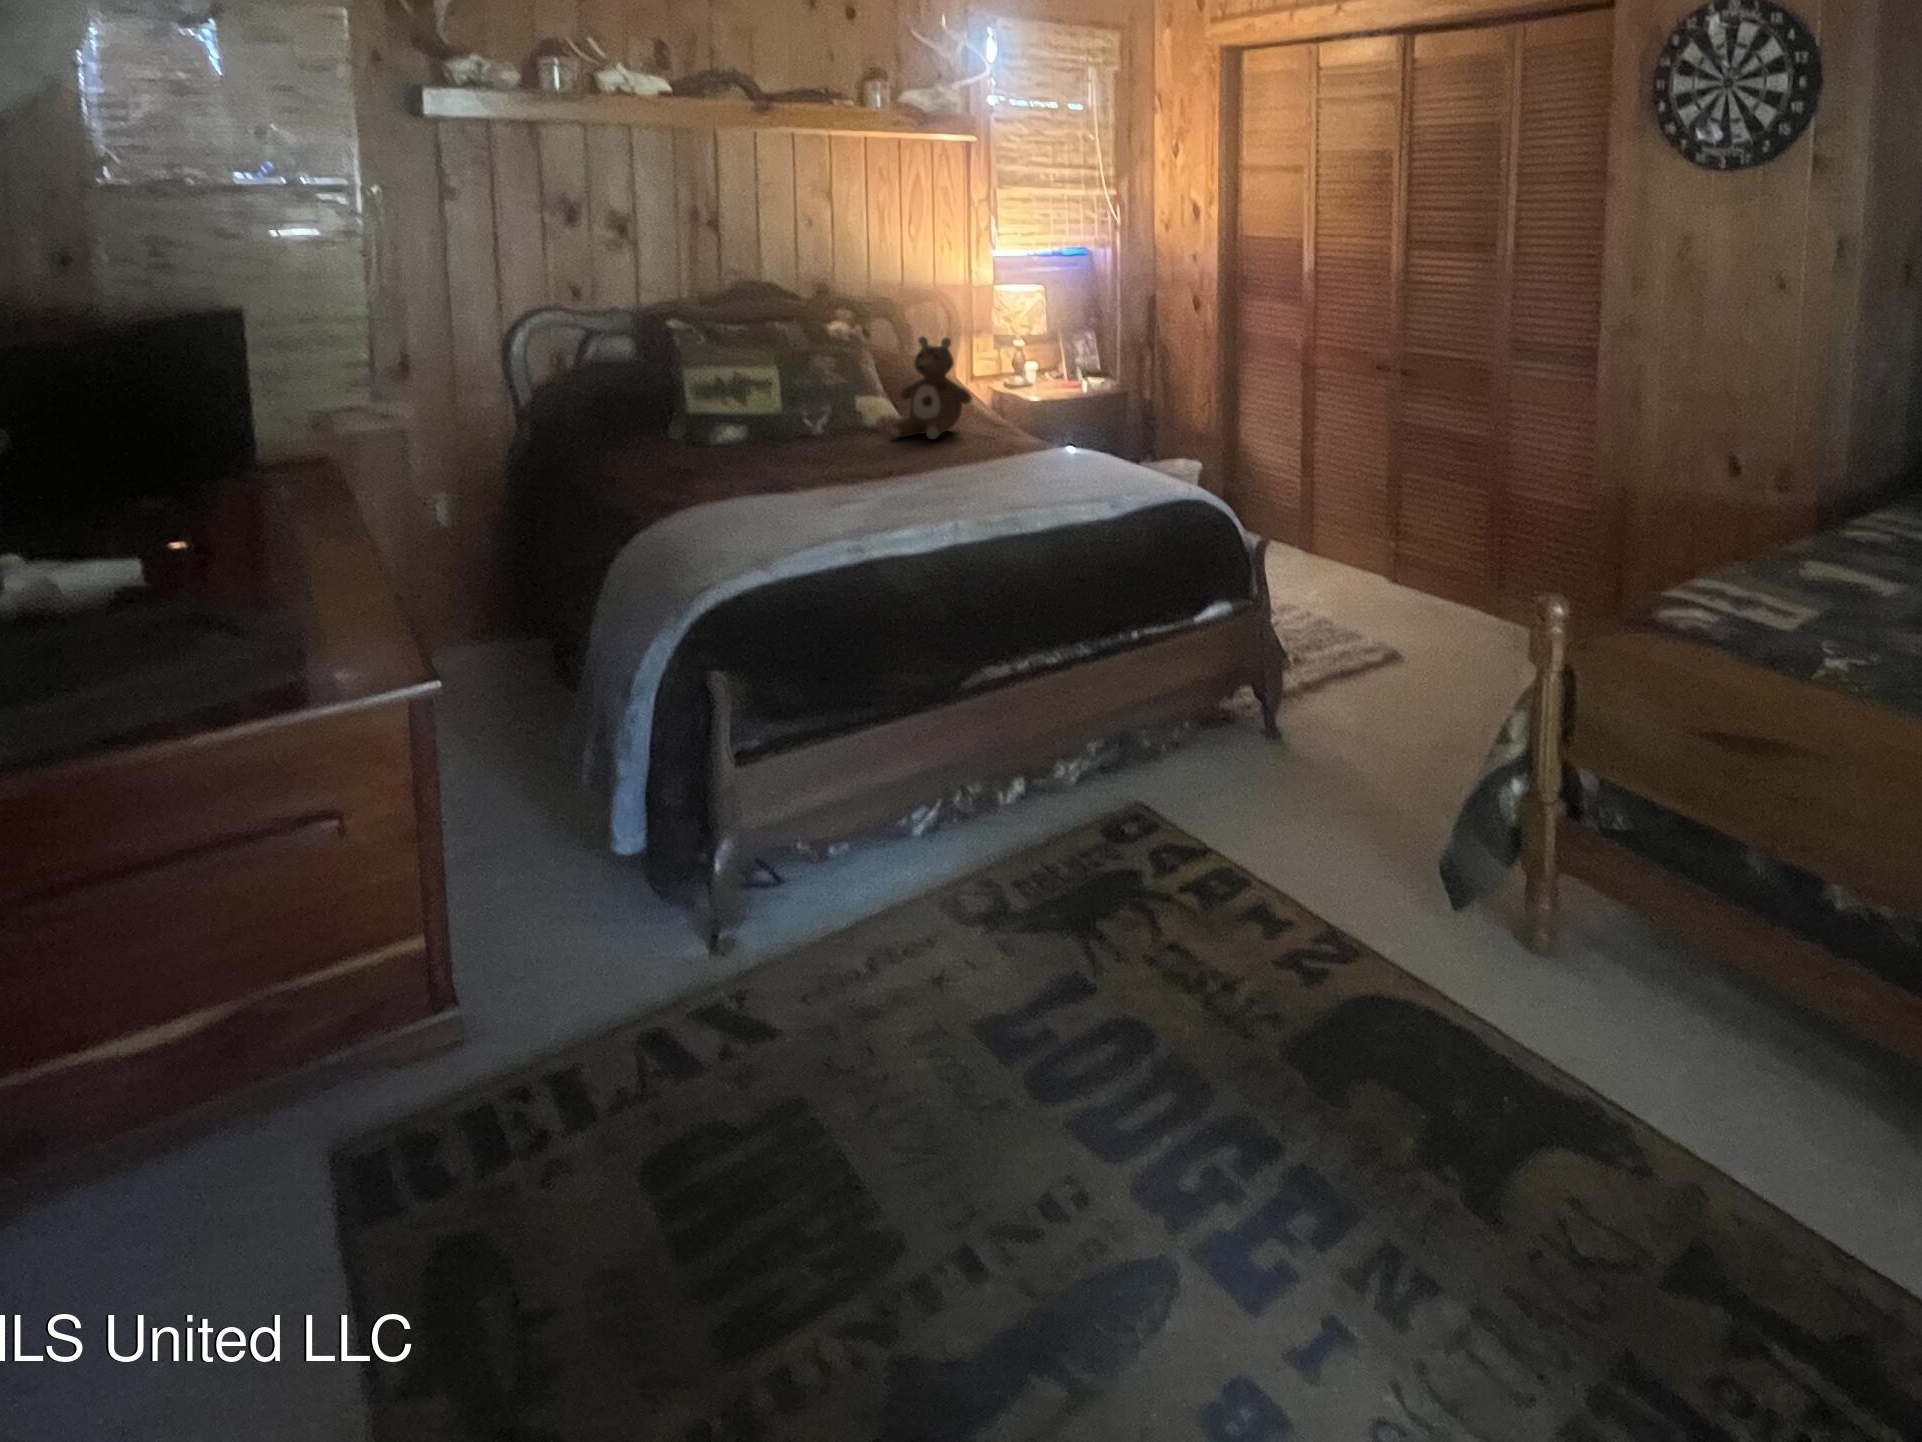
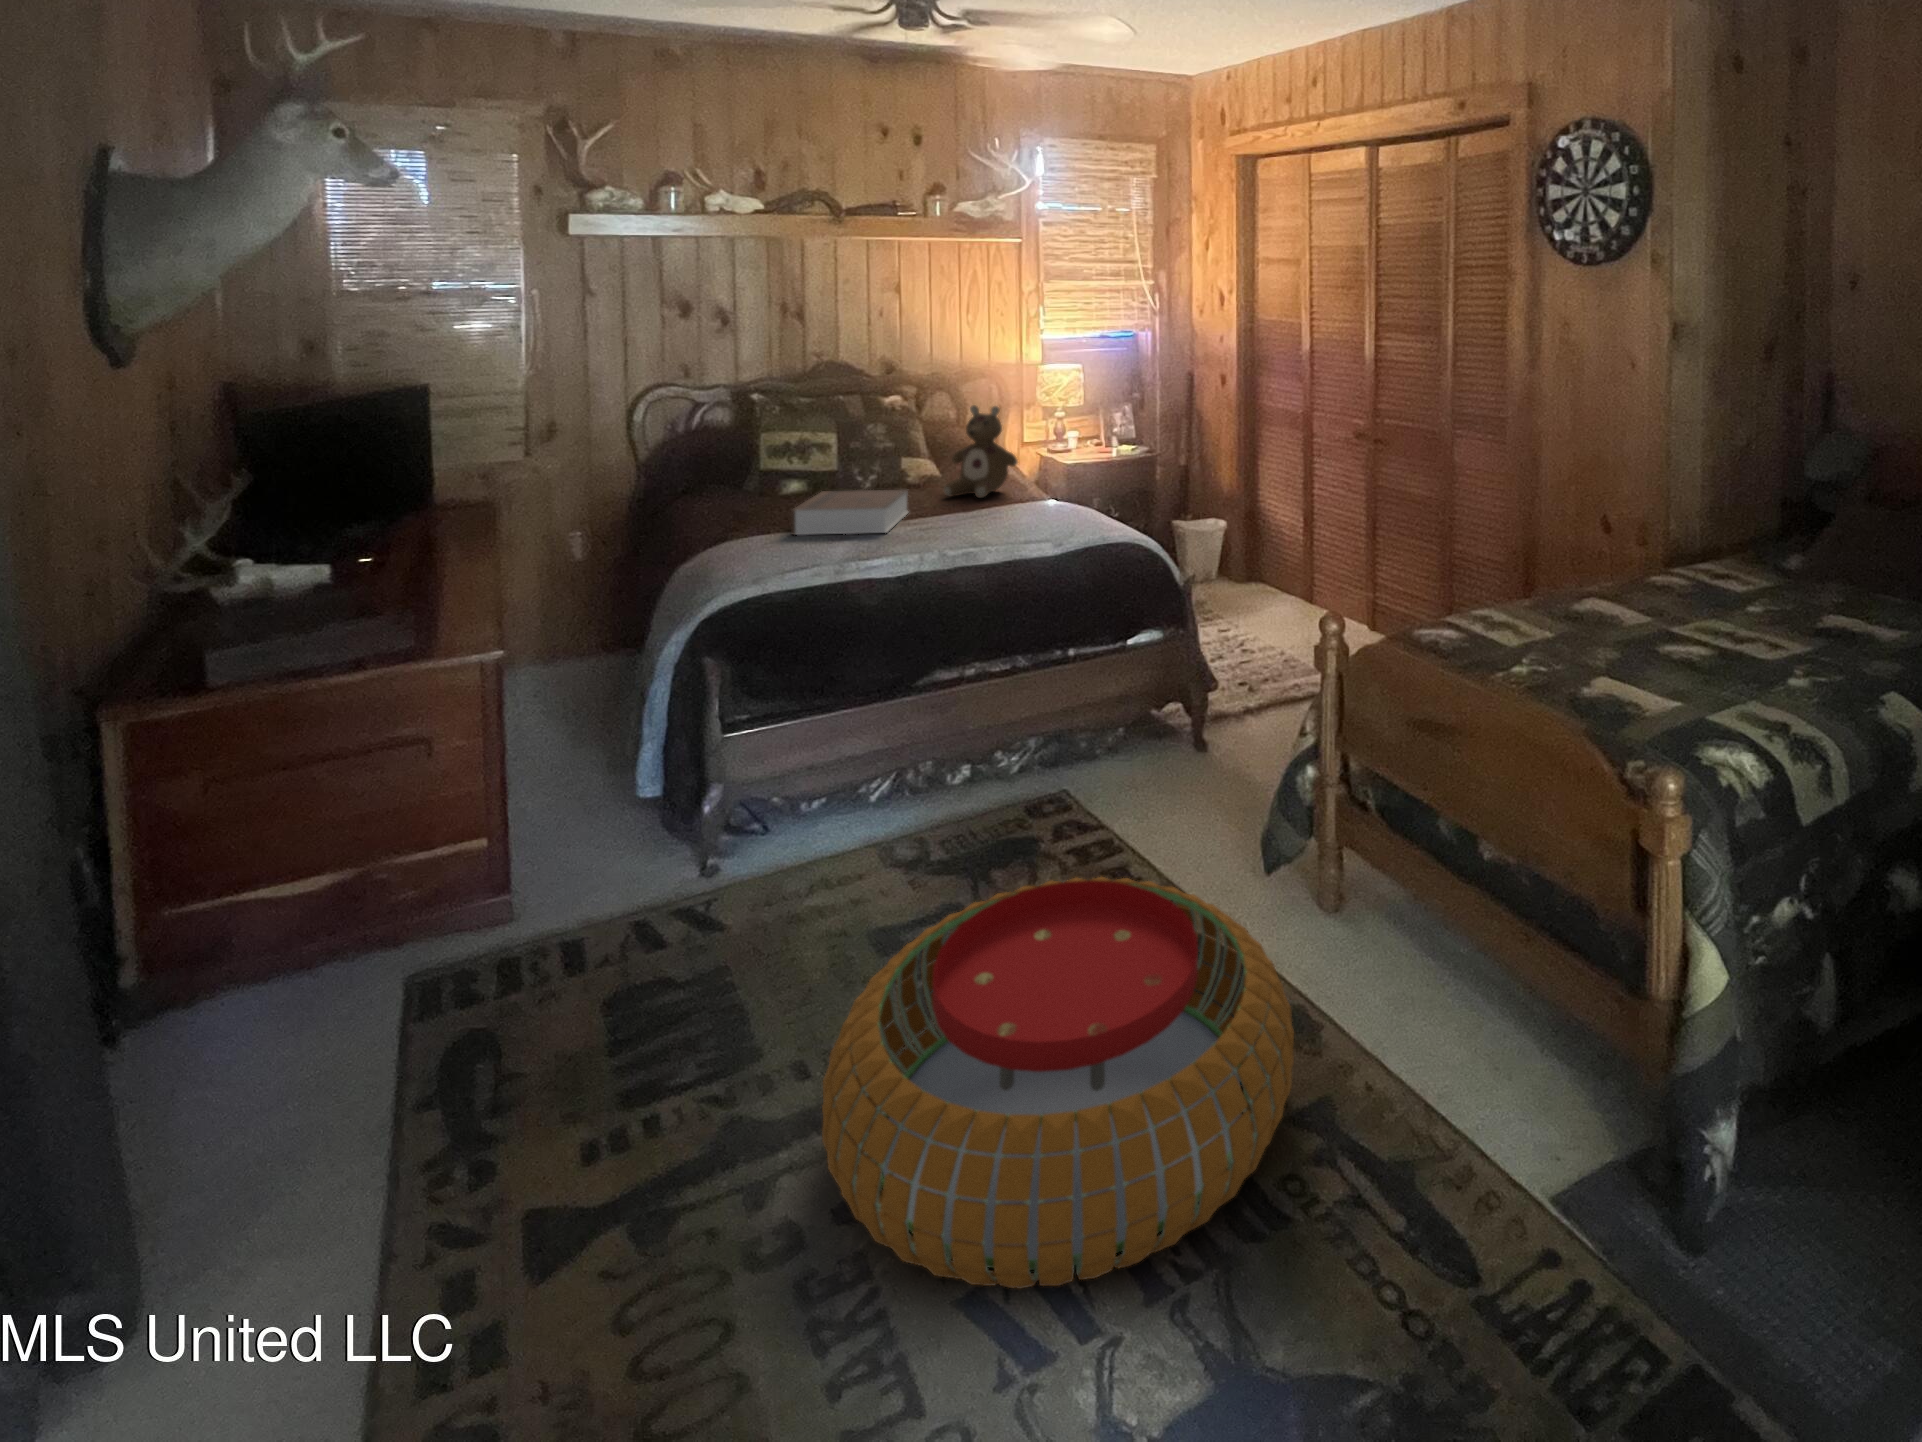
book: none [726,432,855,485] -> present [791,490,908,535]
pouf: none [783,864,1279,1302] -> present [822,877,1294,1288]

